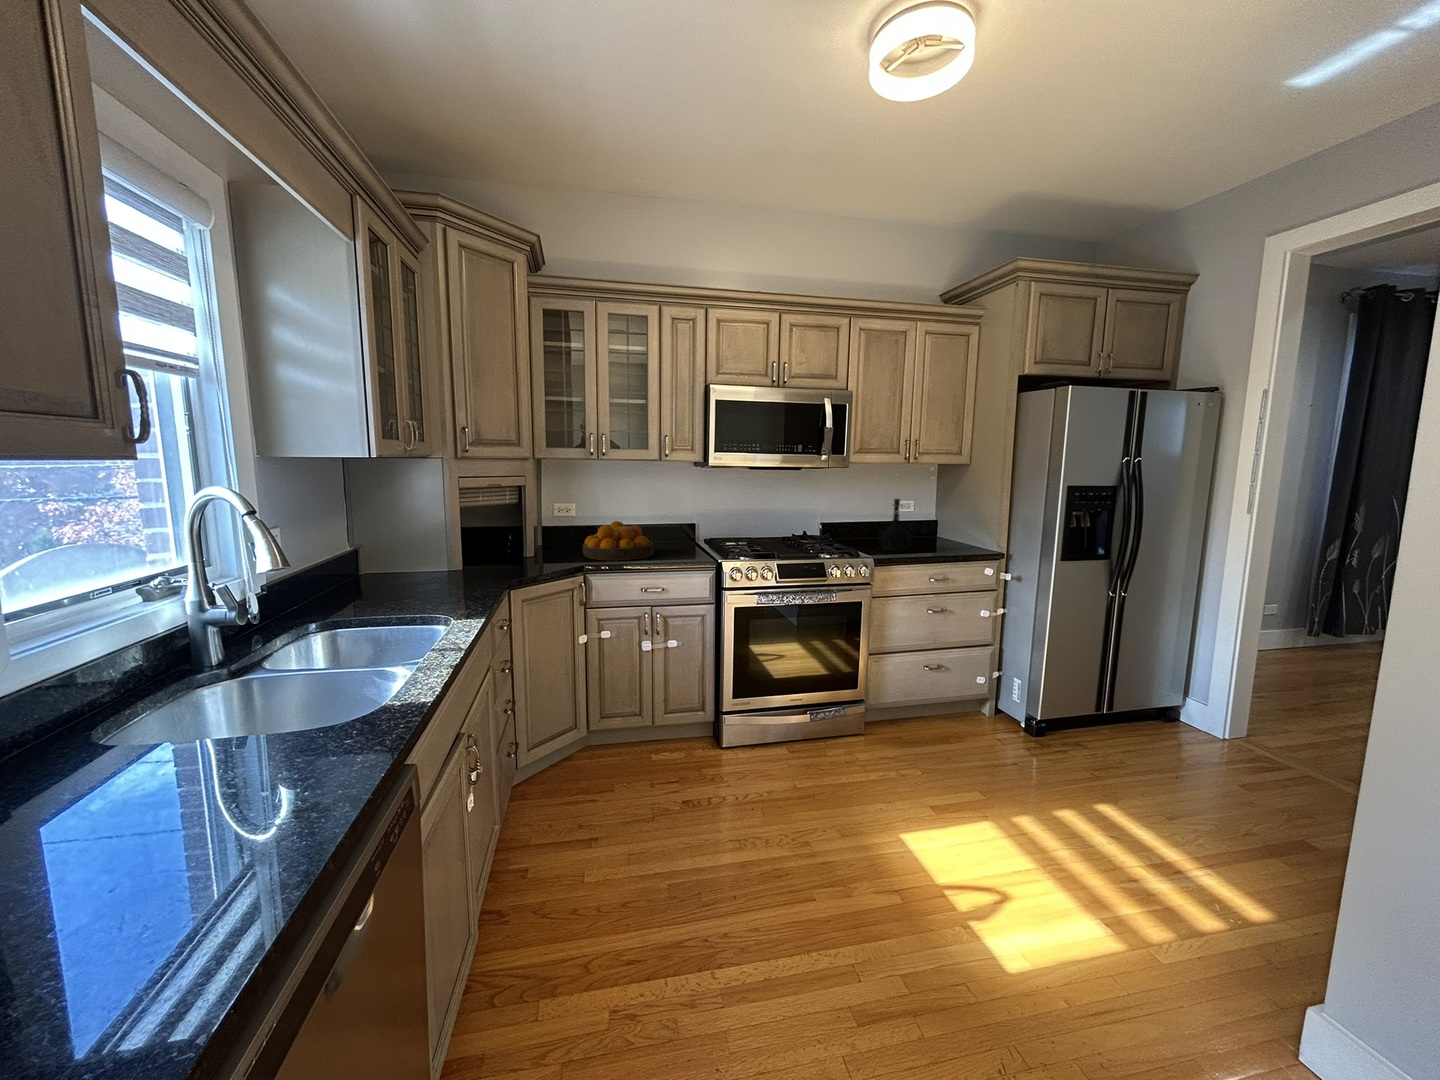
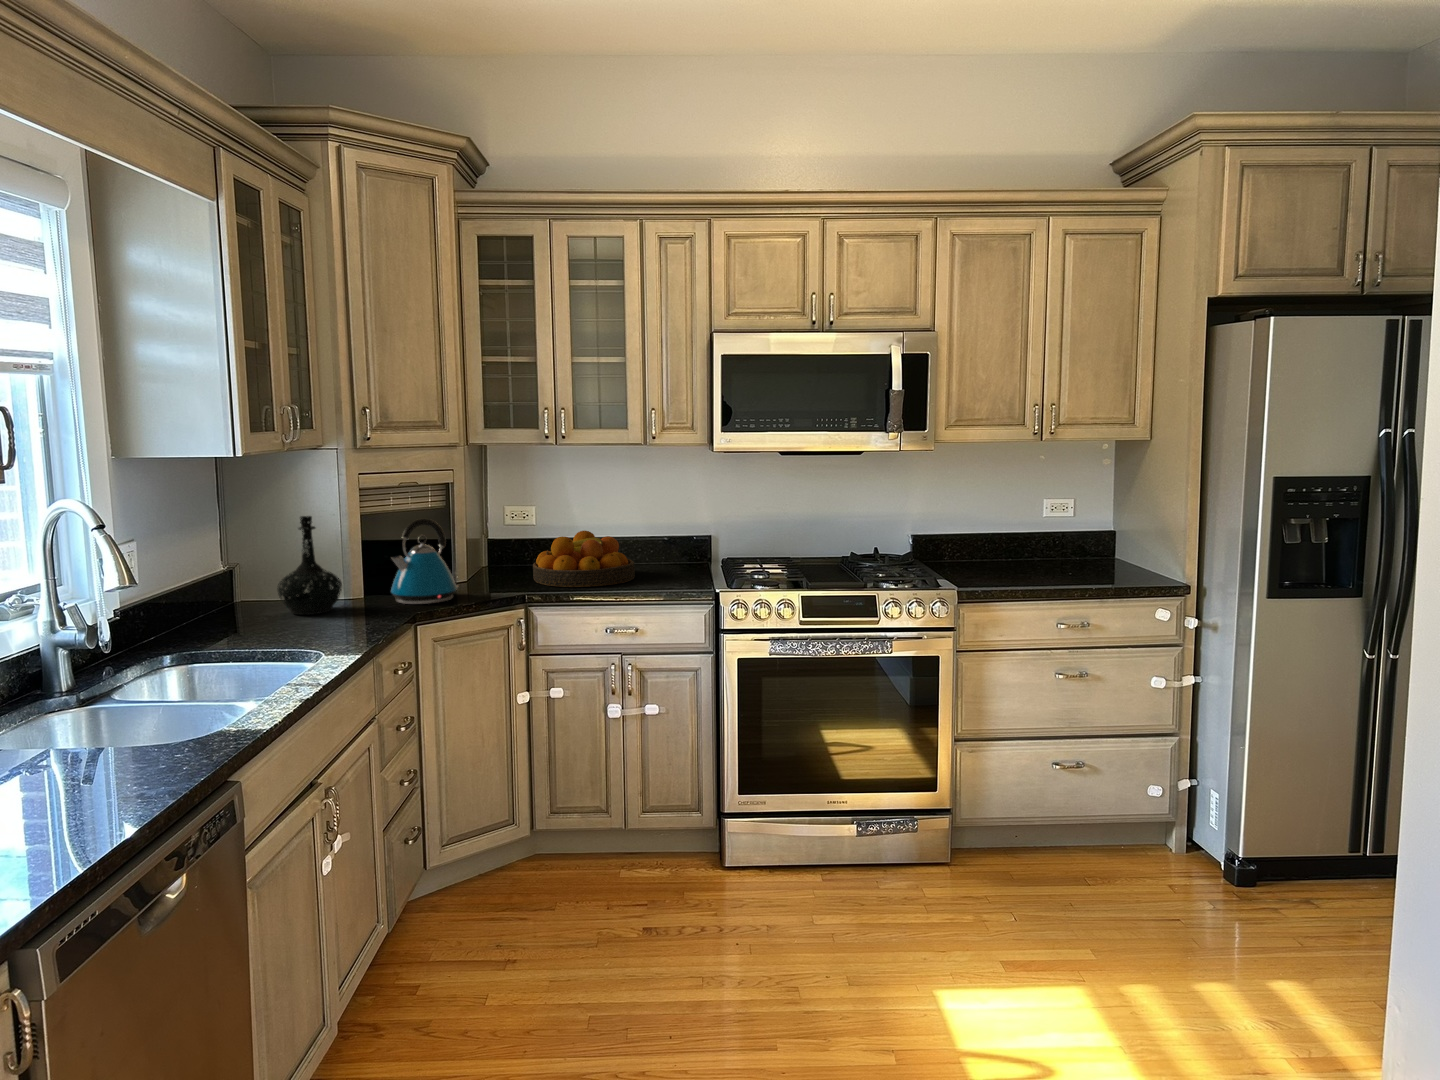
bottle: present [878,499,912,552] -> present [277,516,342,615]
kettle: none [485,512,536,575] -> present [391,519,458,604]

